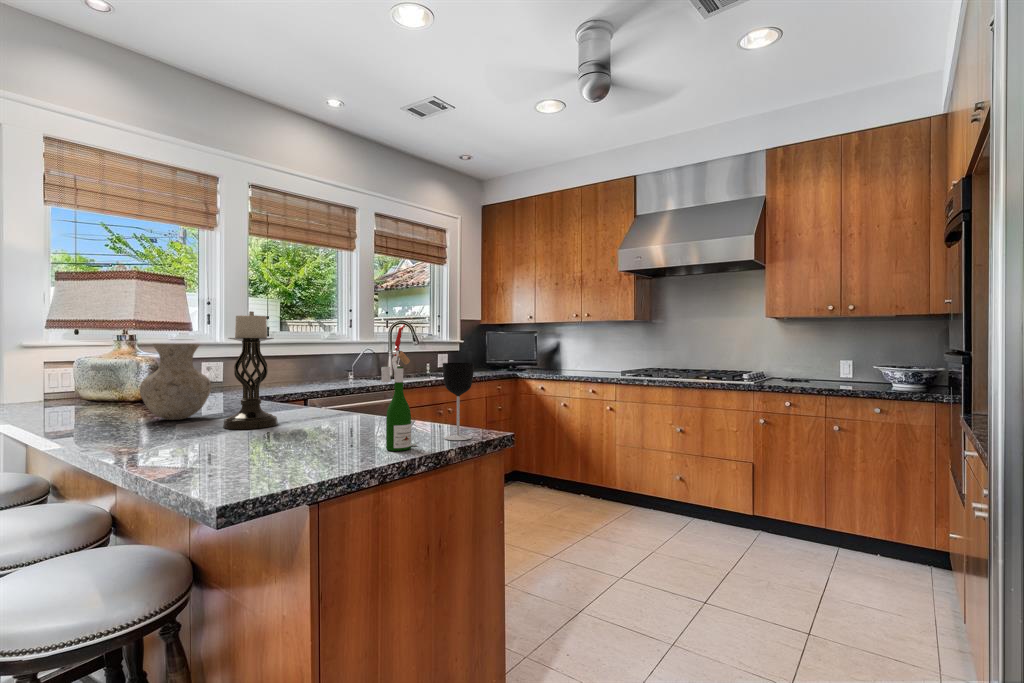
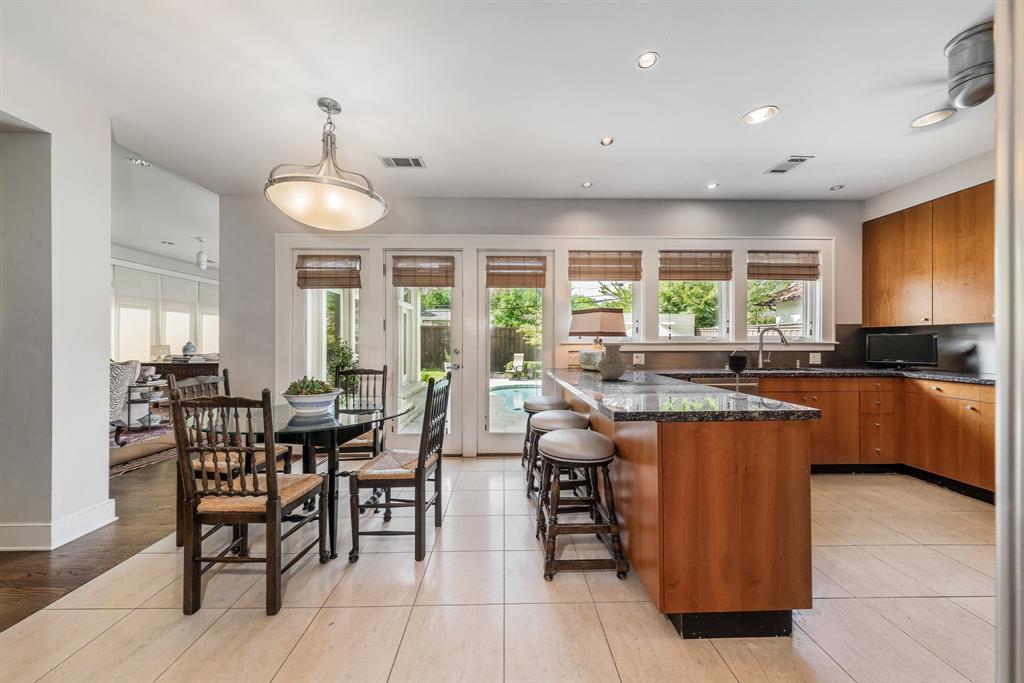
candle holder: present [223,311,278,429] -> none [628,329,653,385]
wine bottle: present [381,324,417,451] -> none [687,335,708,398]

